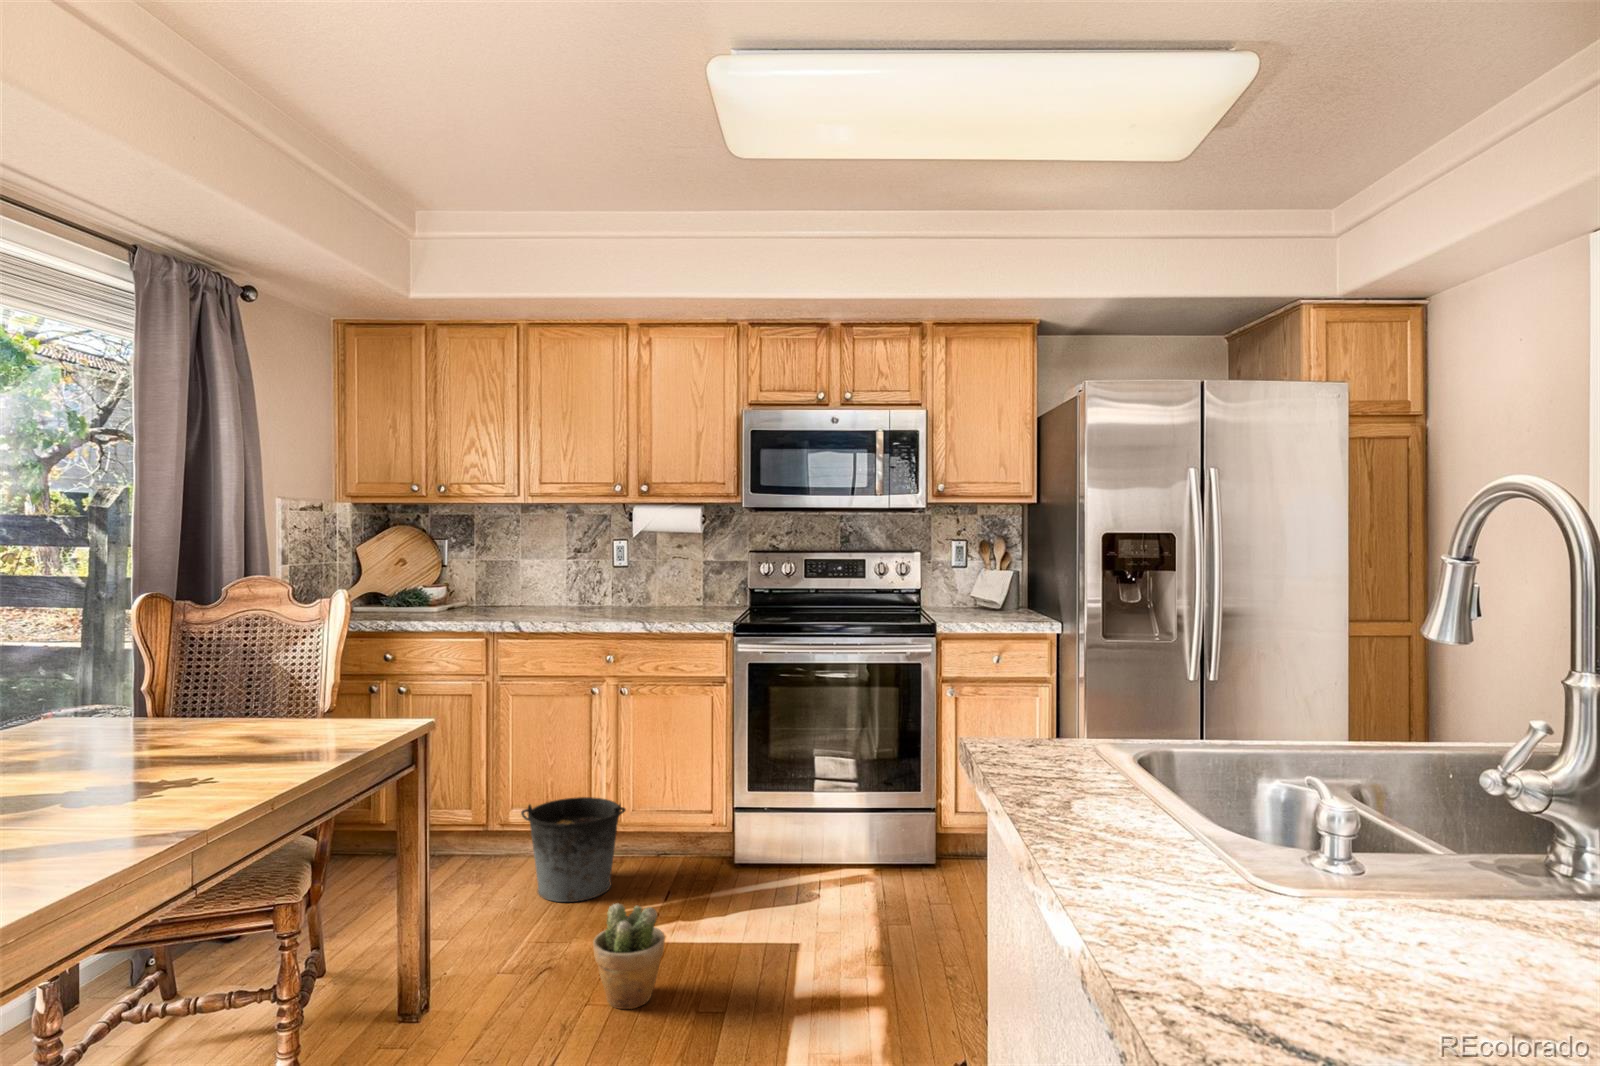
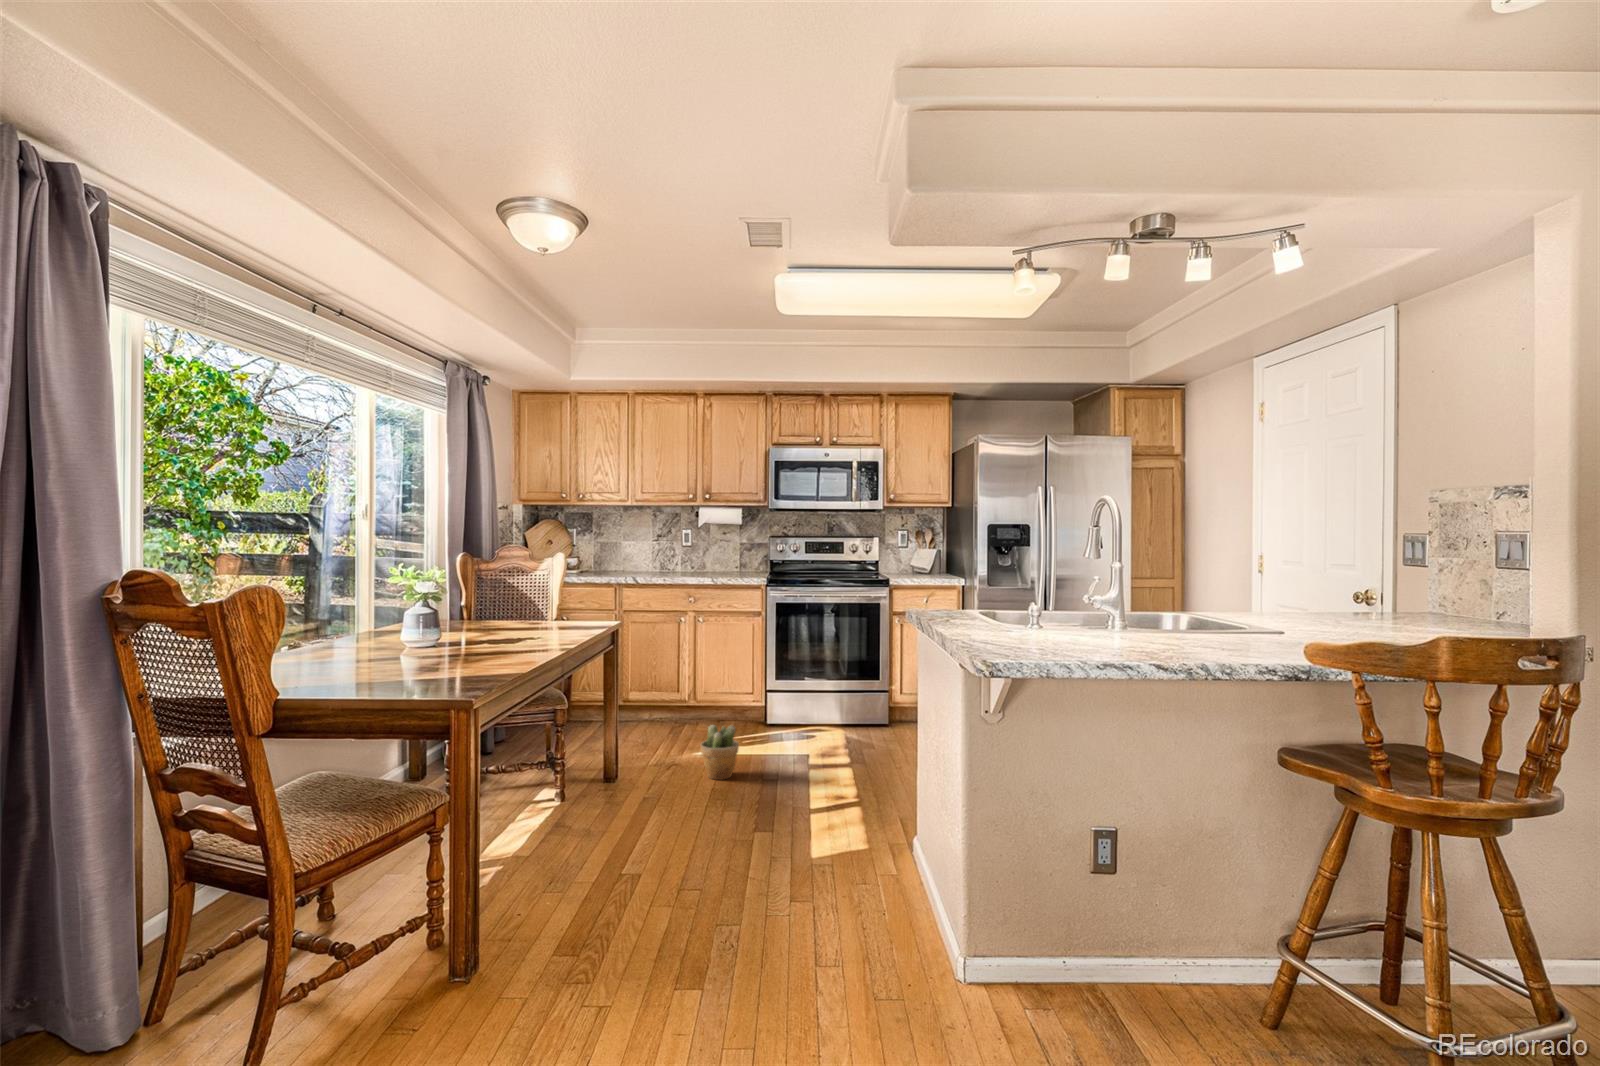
bucket: present [521,797,626,902] -> none [641,684,704,741]

